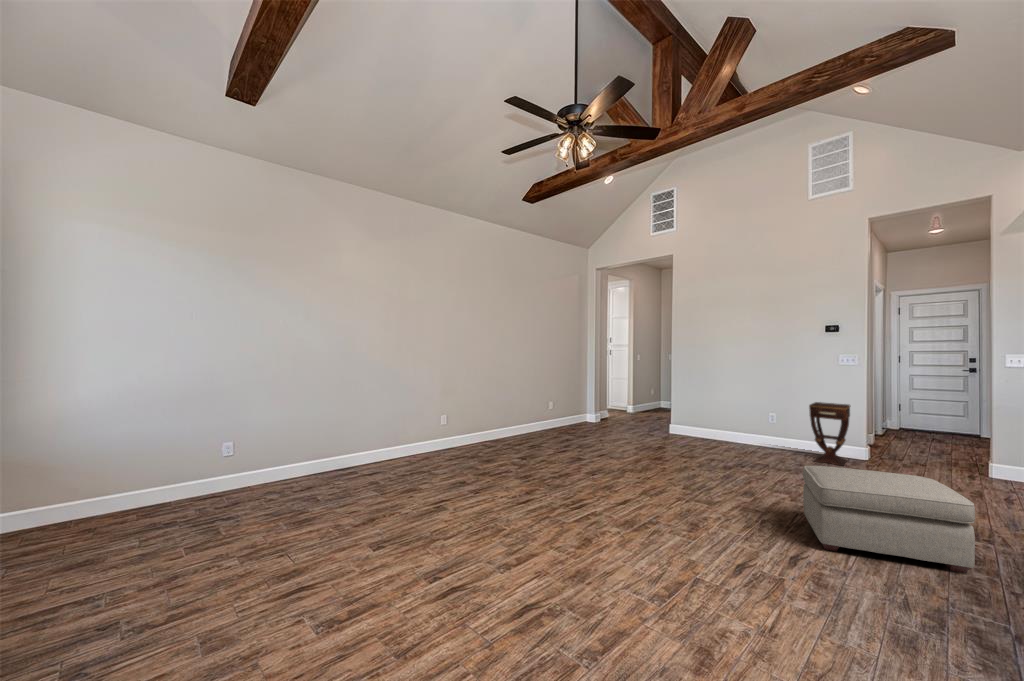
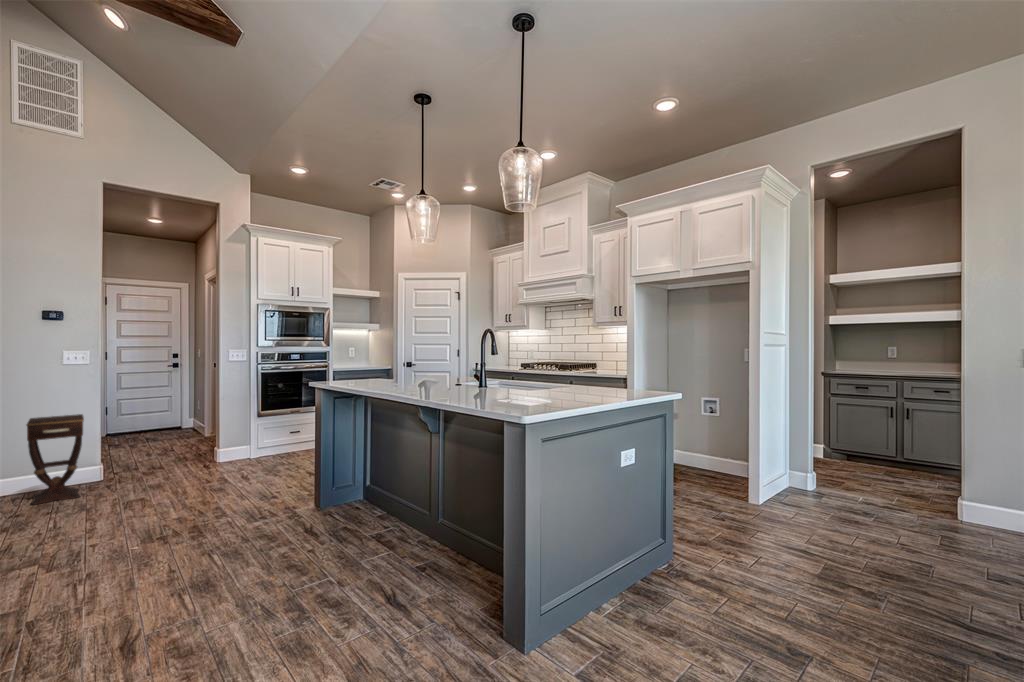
ottoman: present [803,466,975,573] -> none [93,474,283,609]

